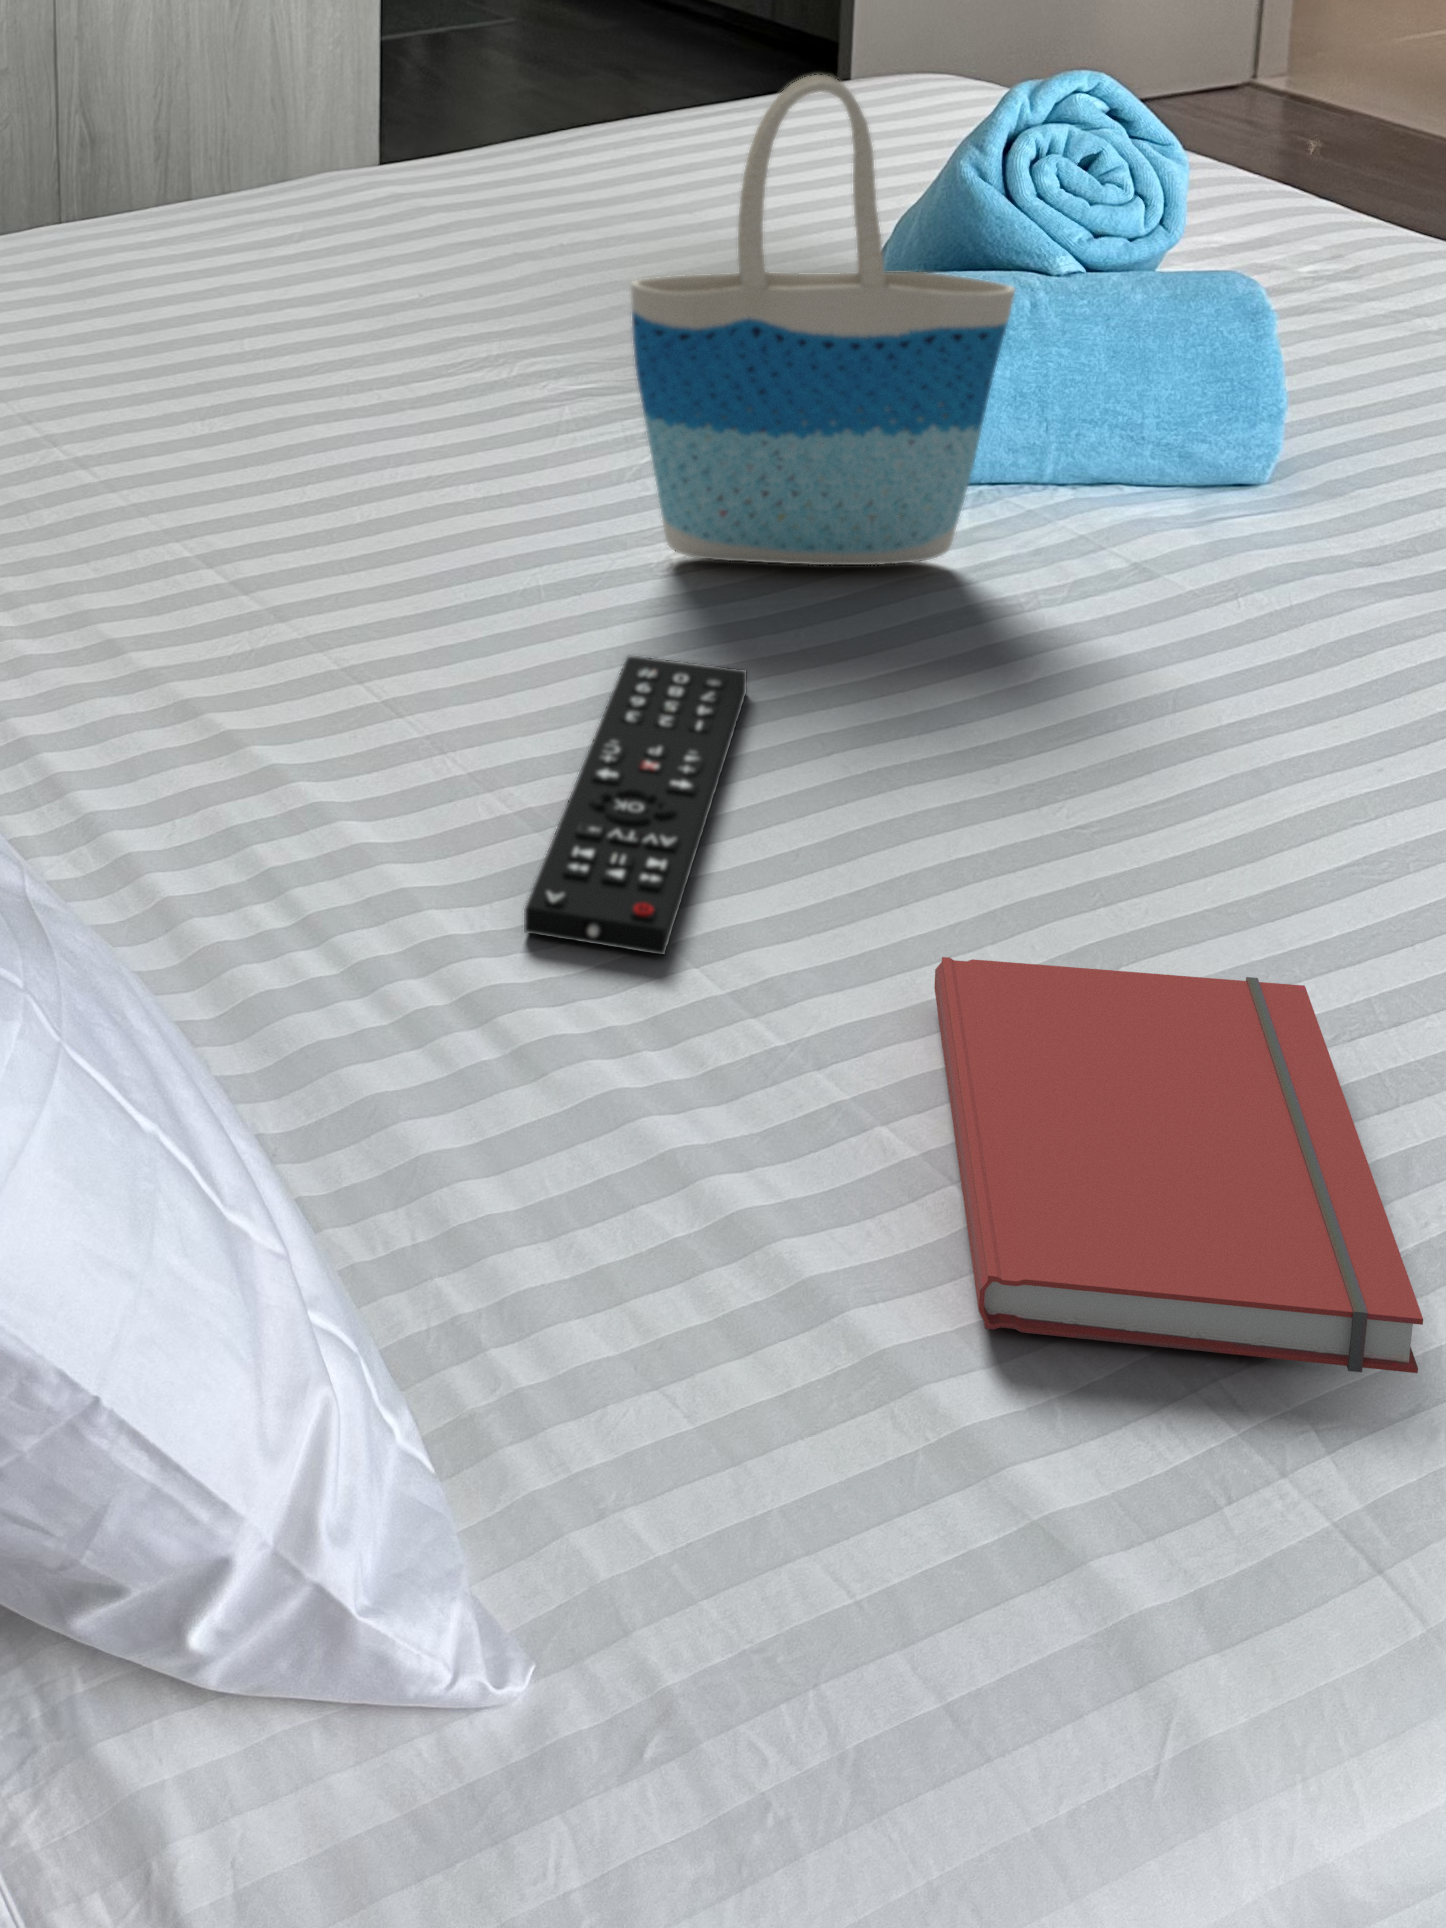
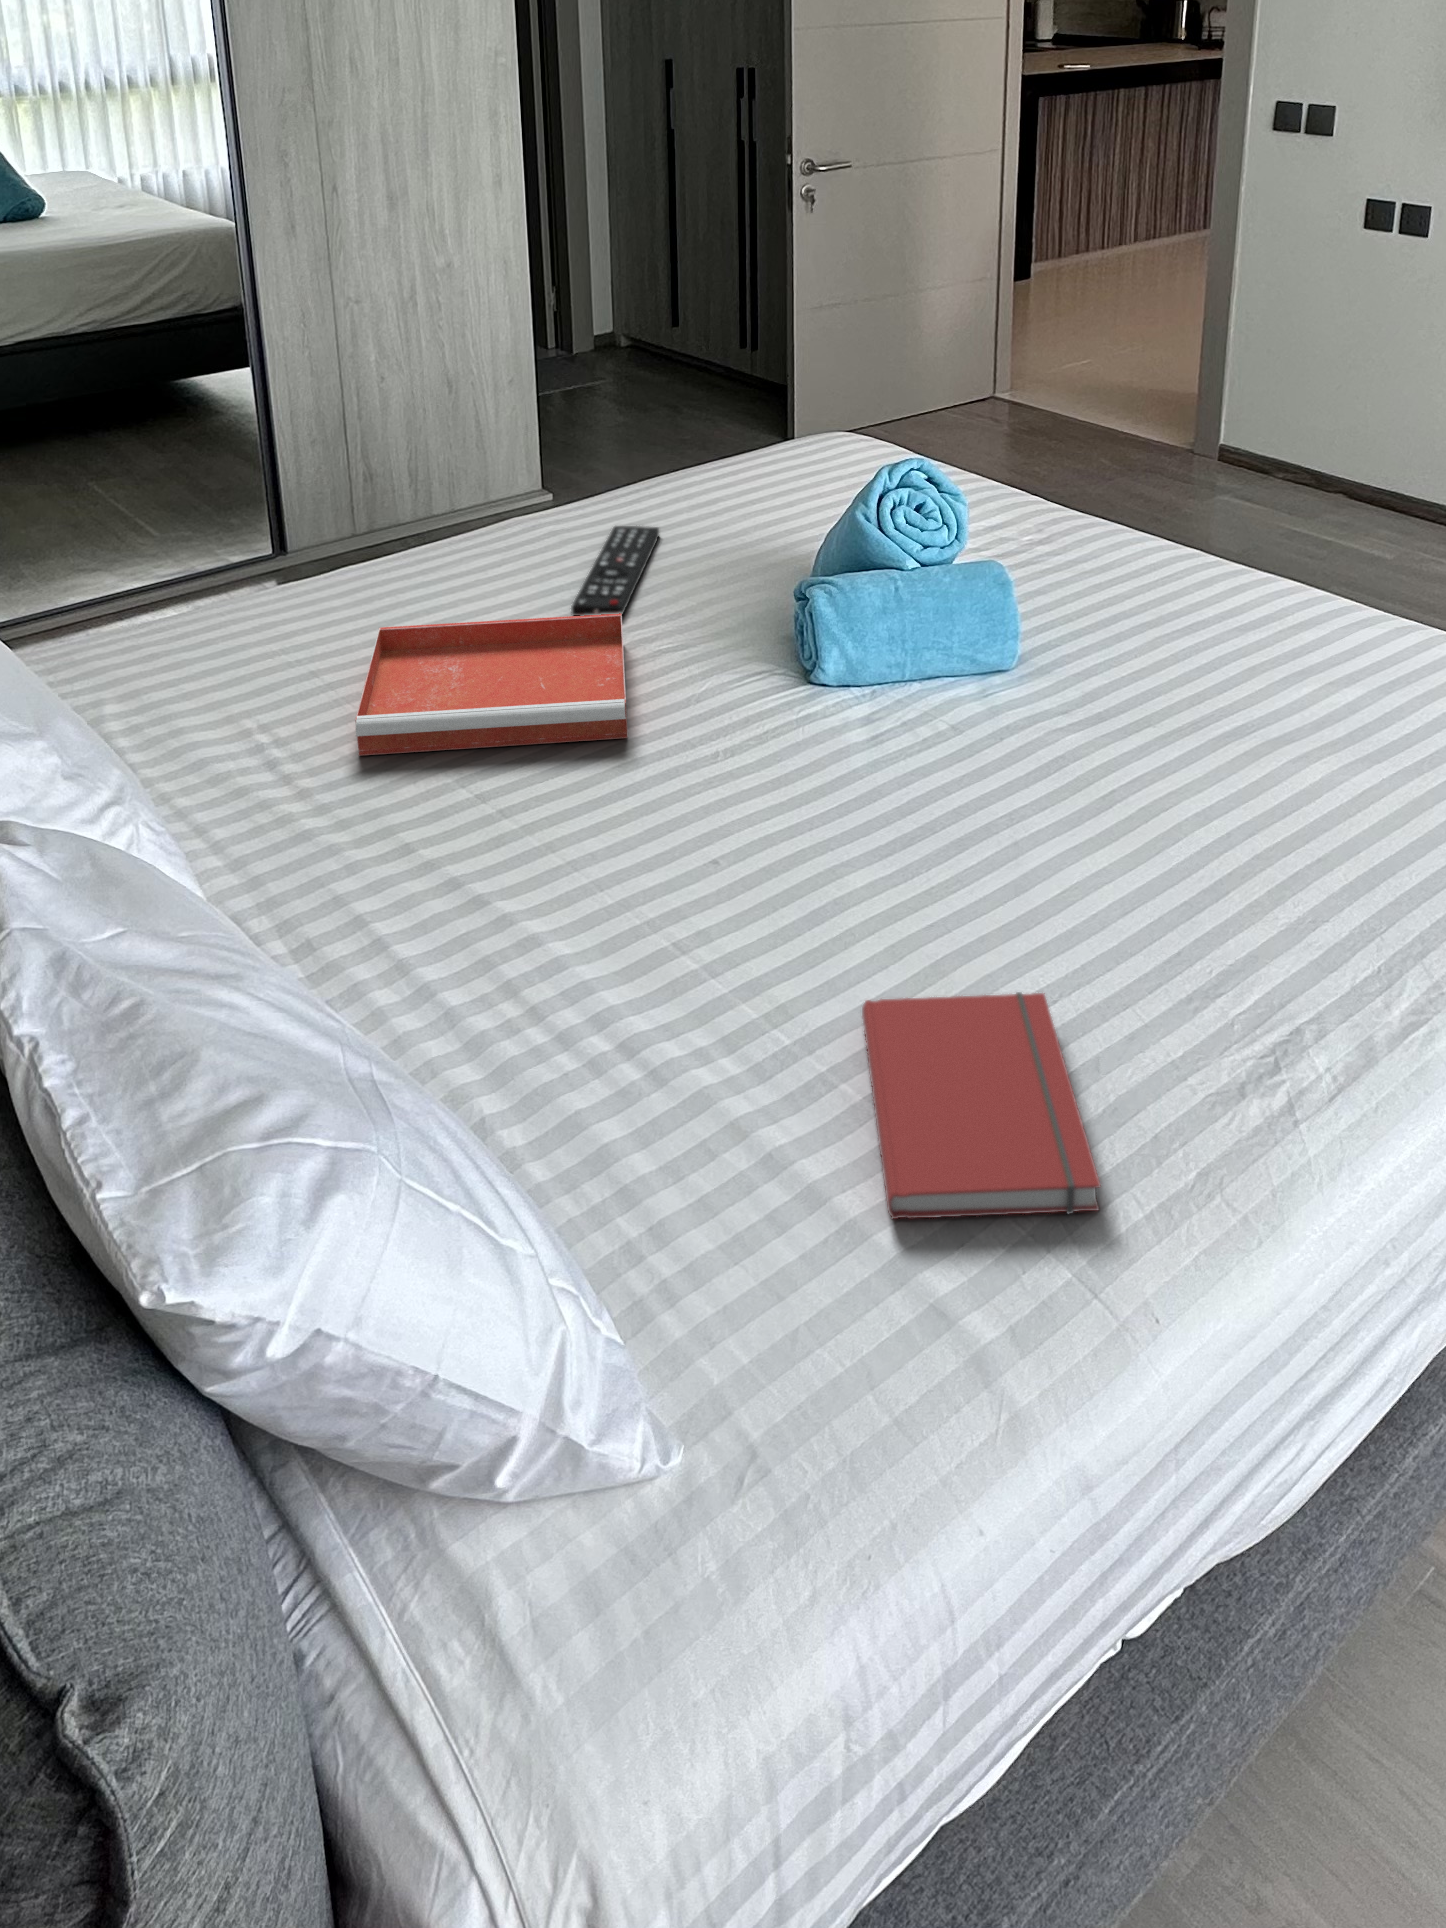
tote bag: present [631,75,1015,565] -> none [688,491,892,753]
tray: none [40,321,509,521] -> present [355,613,628,755]
remote control: present [524,656,747,955] -> present [571,526,659,615]

